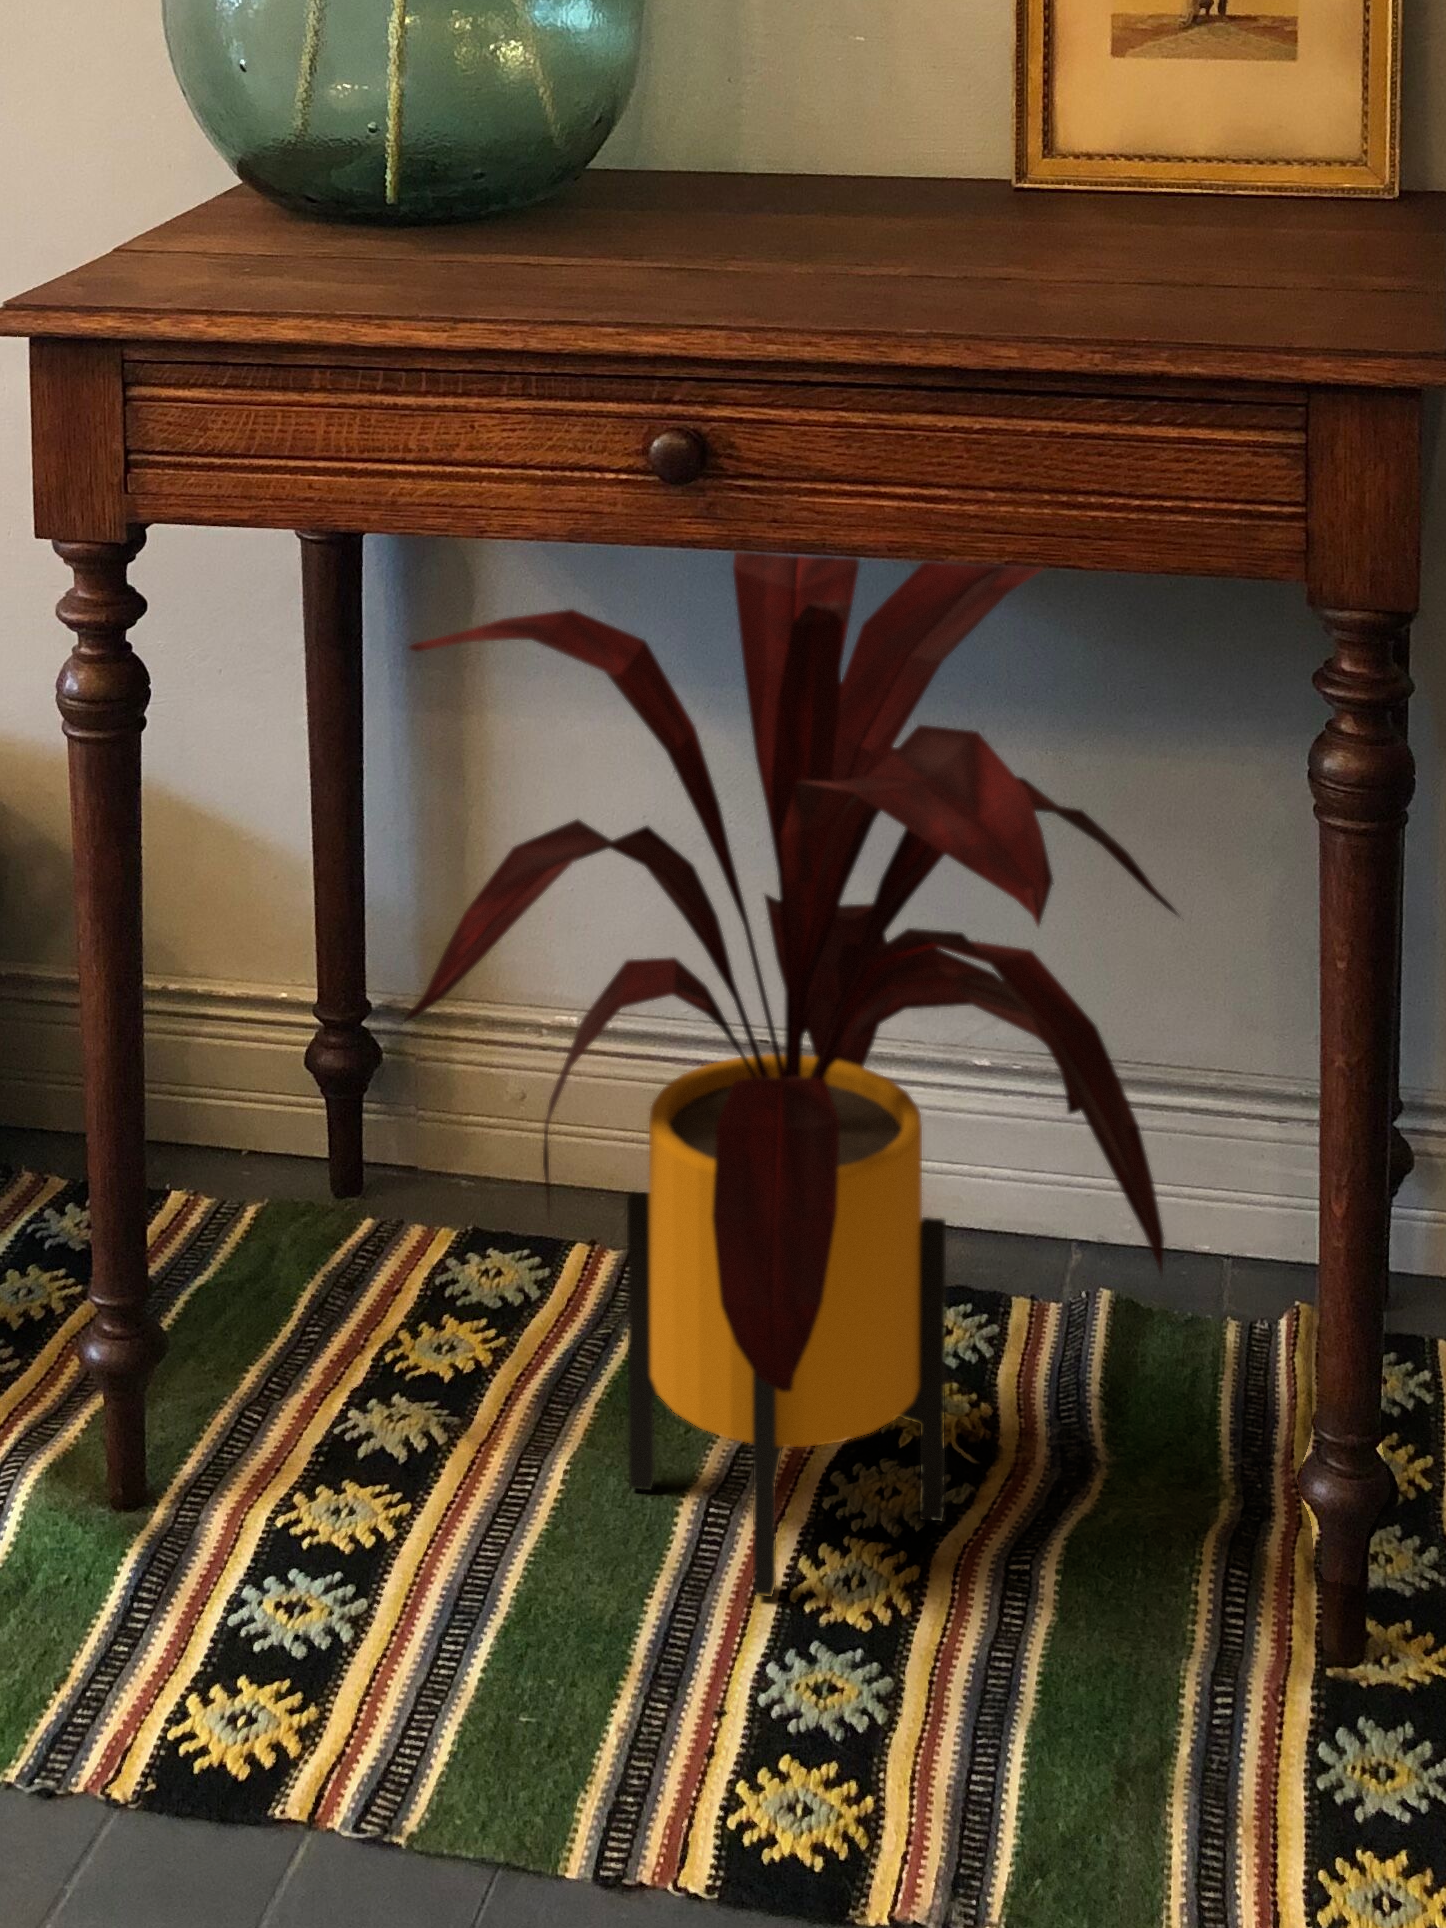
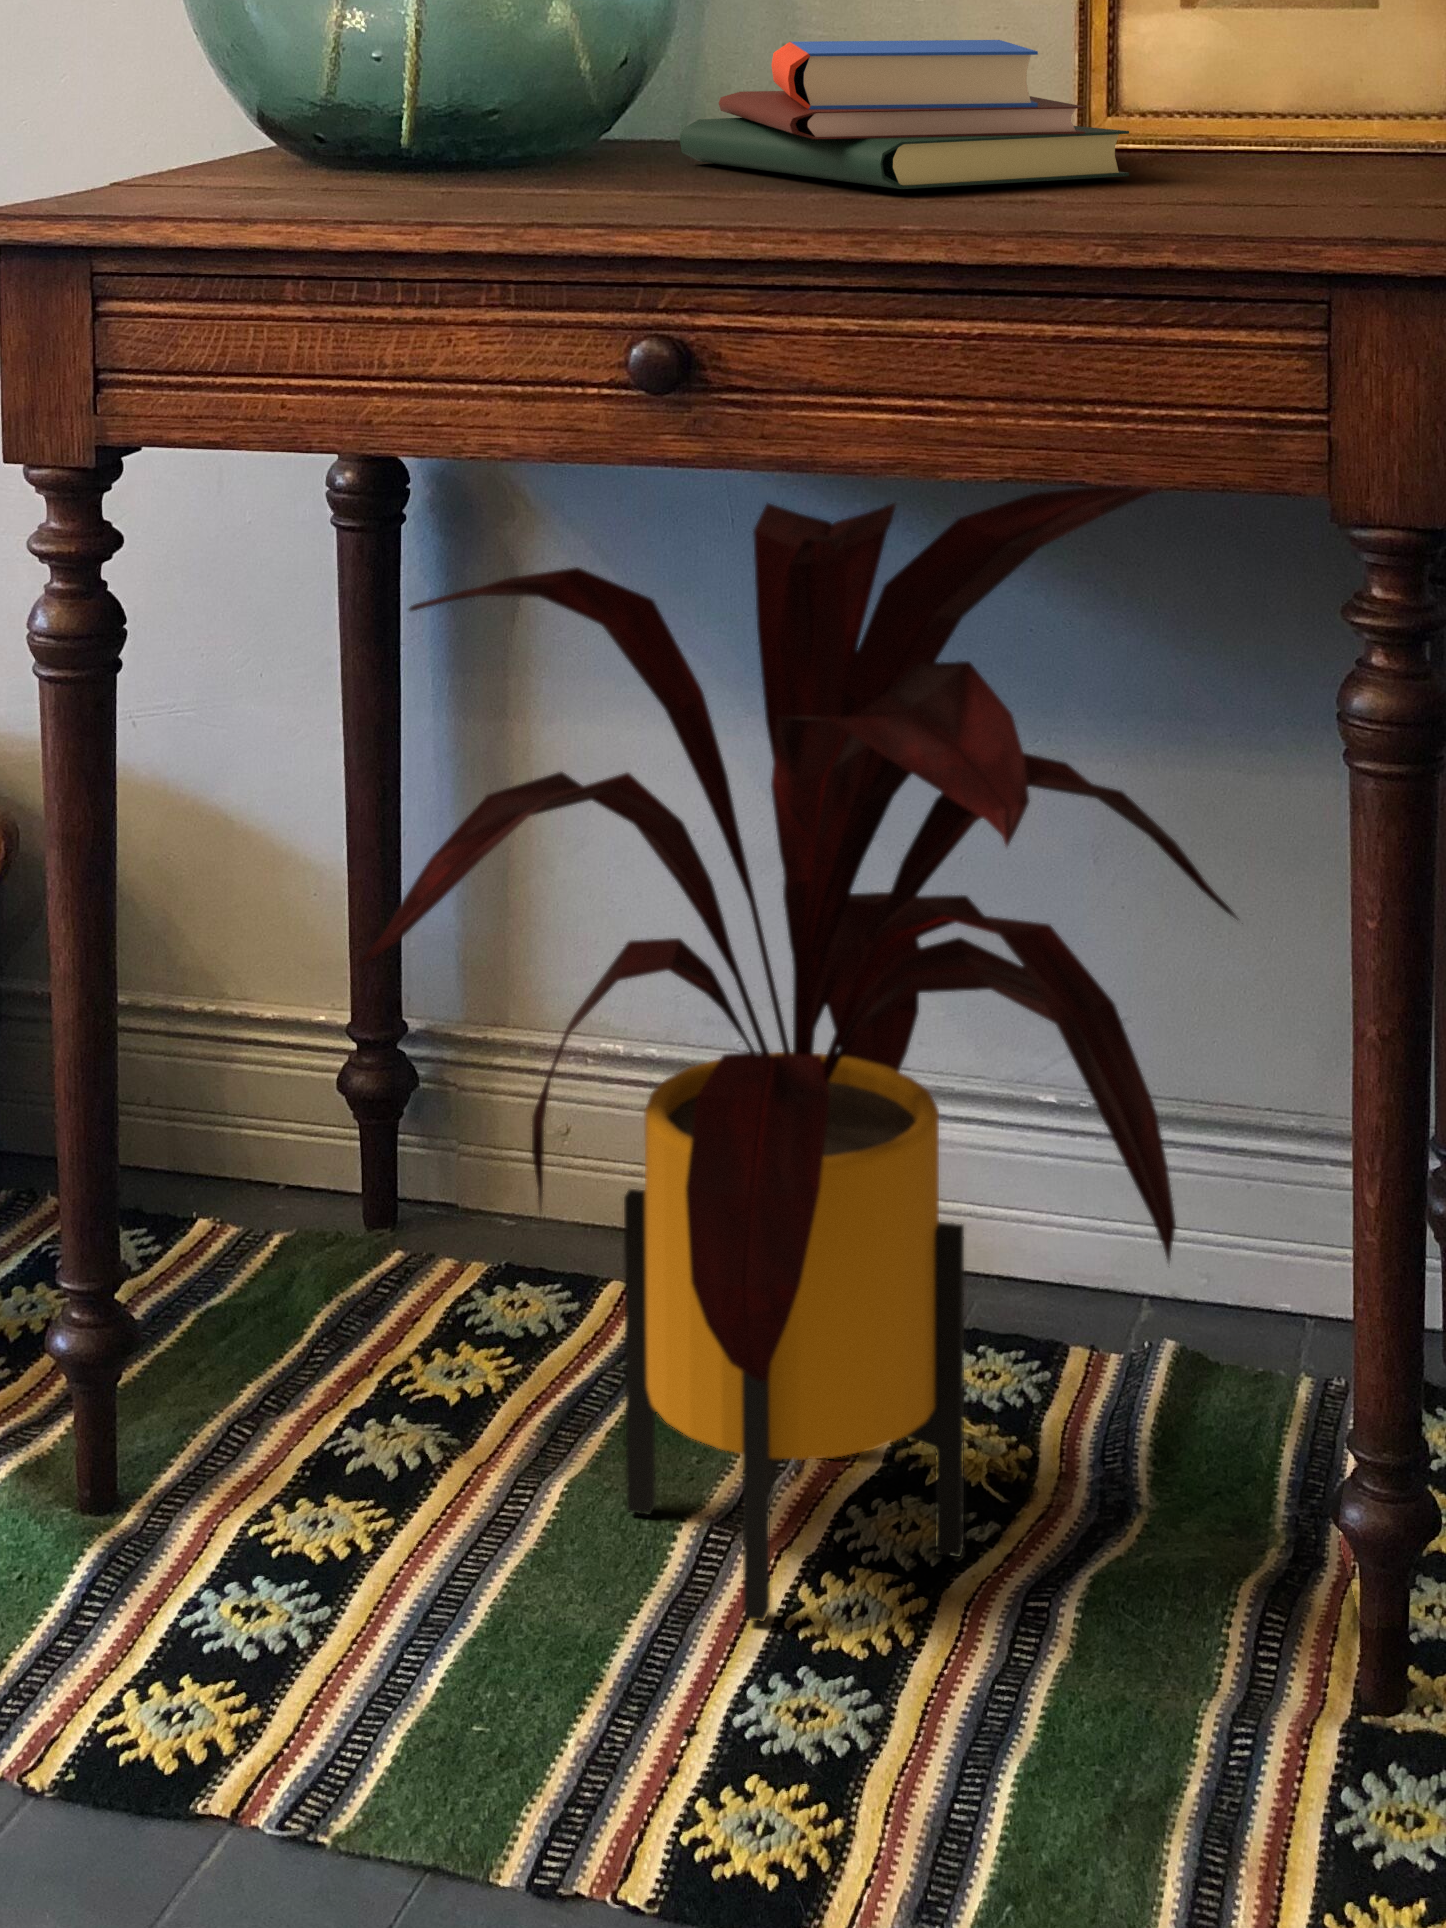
book: none [655,97,1087,268] -> present [680,40,1129,189]

